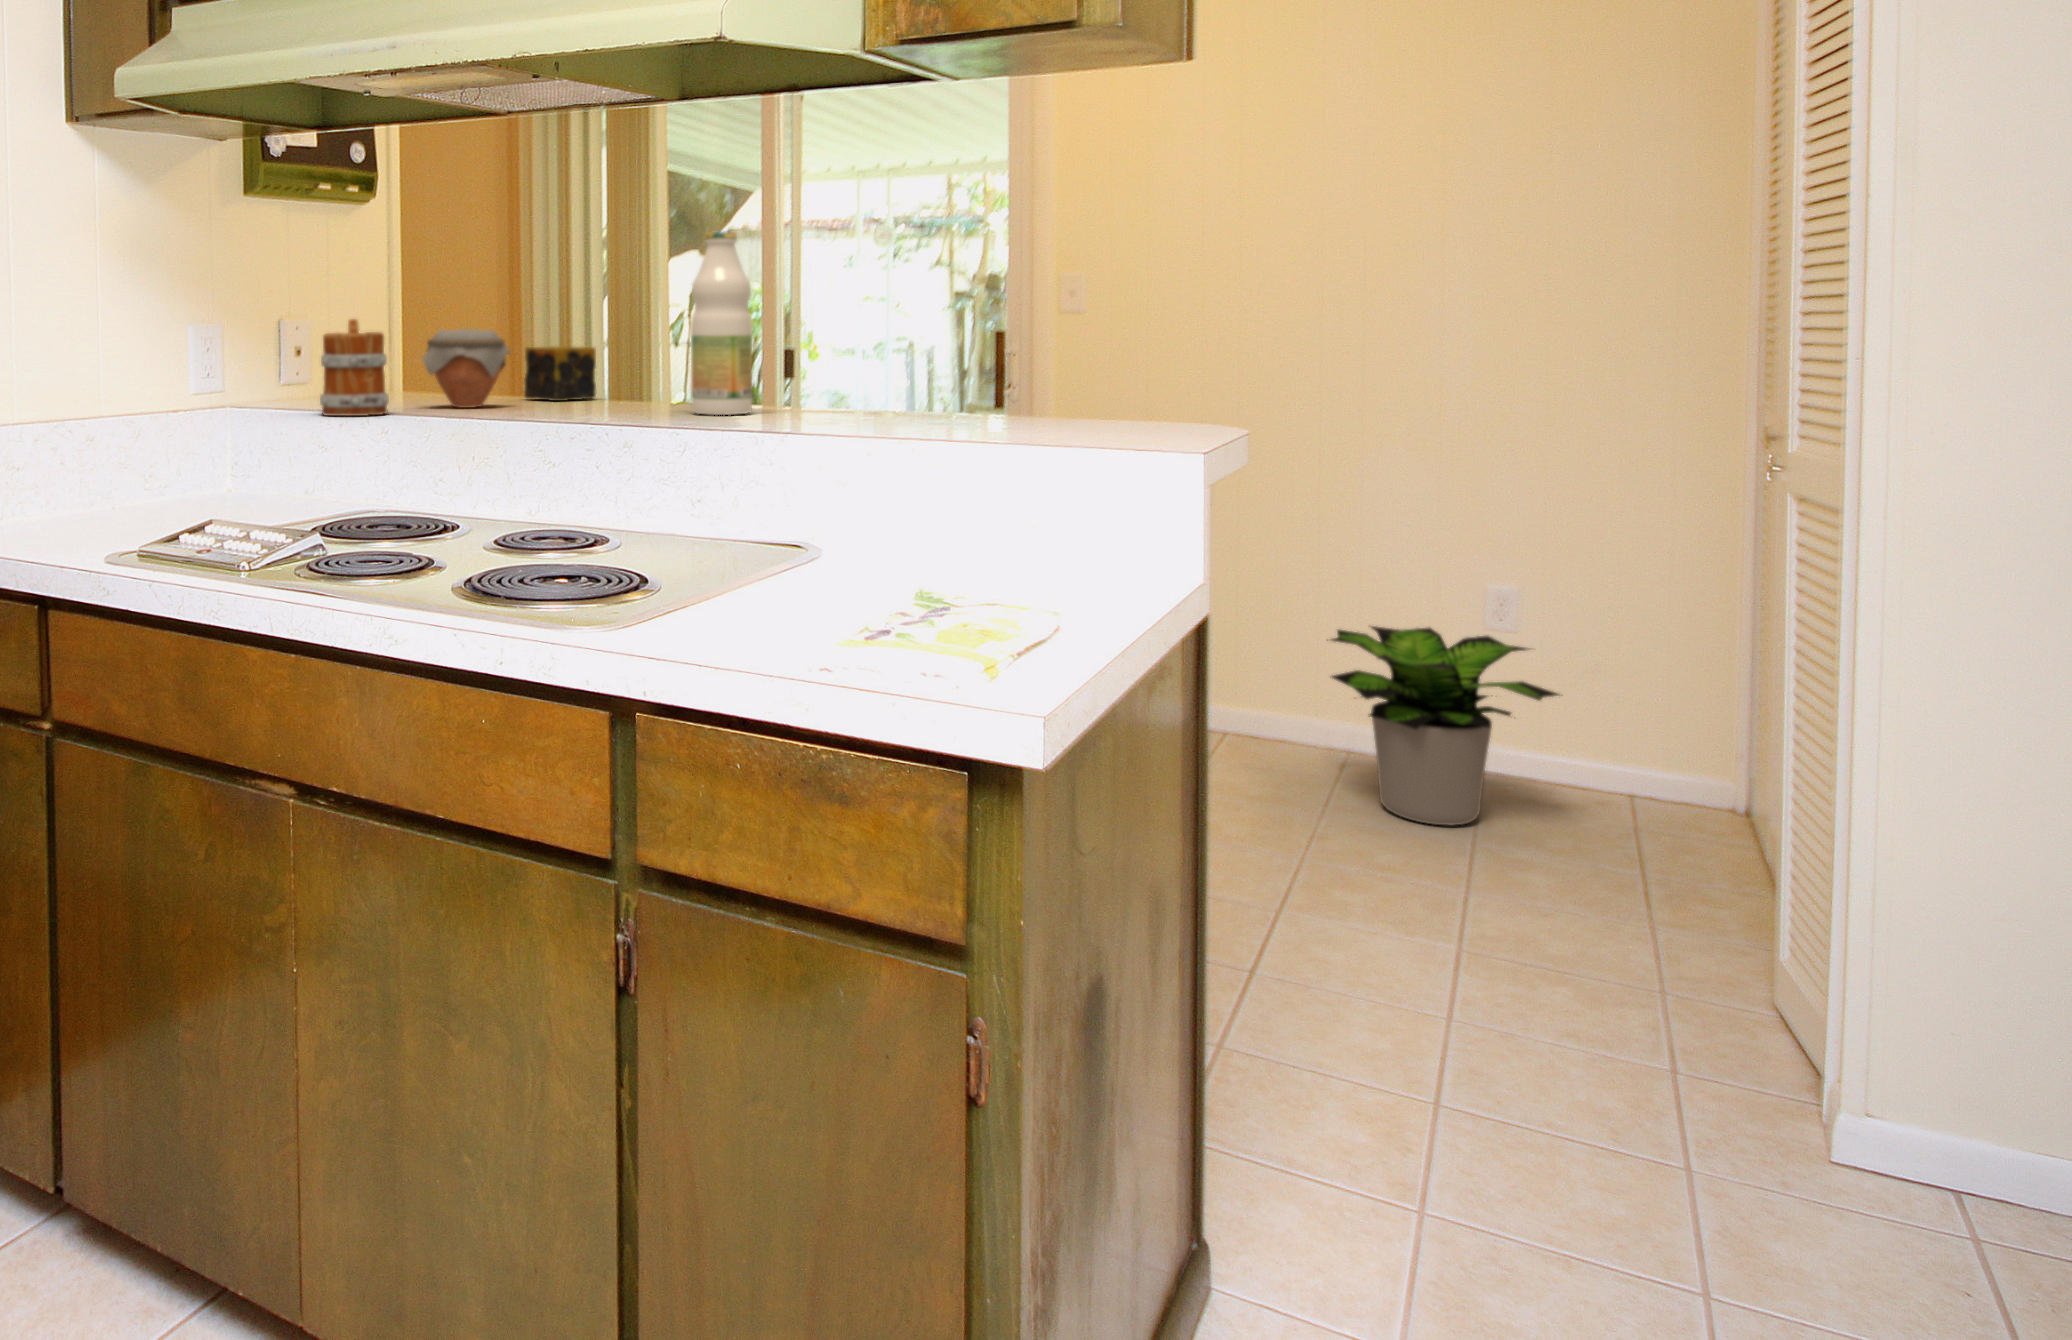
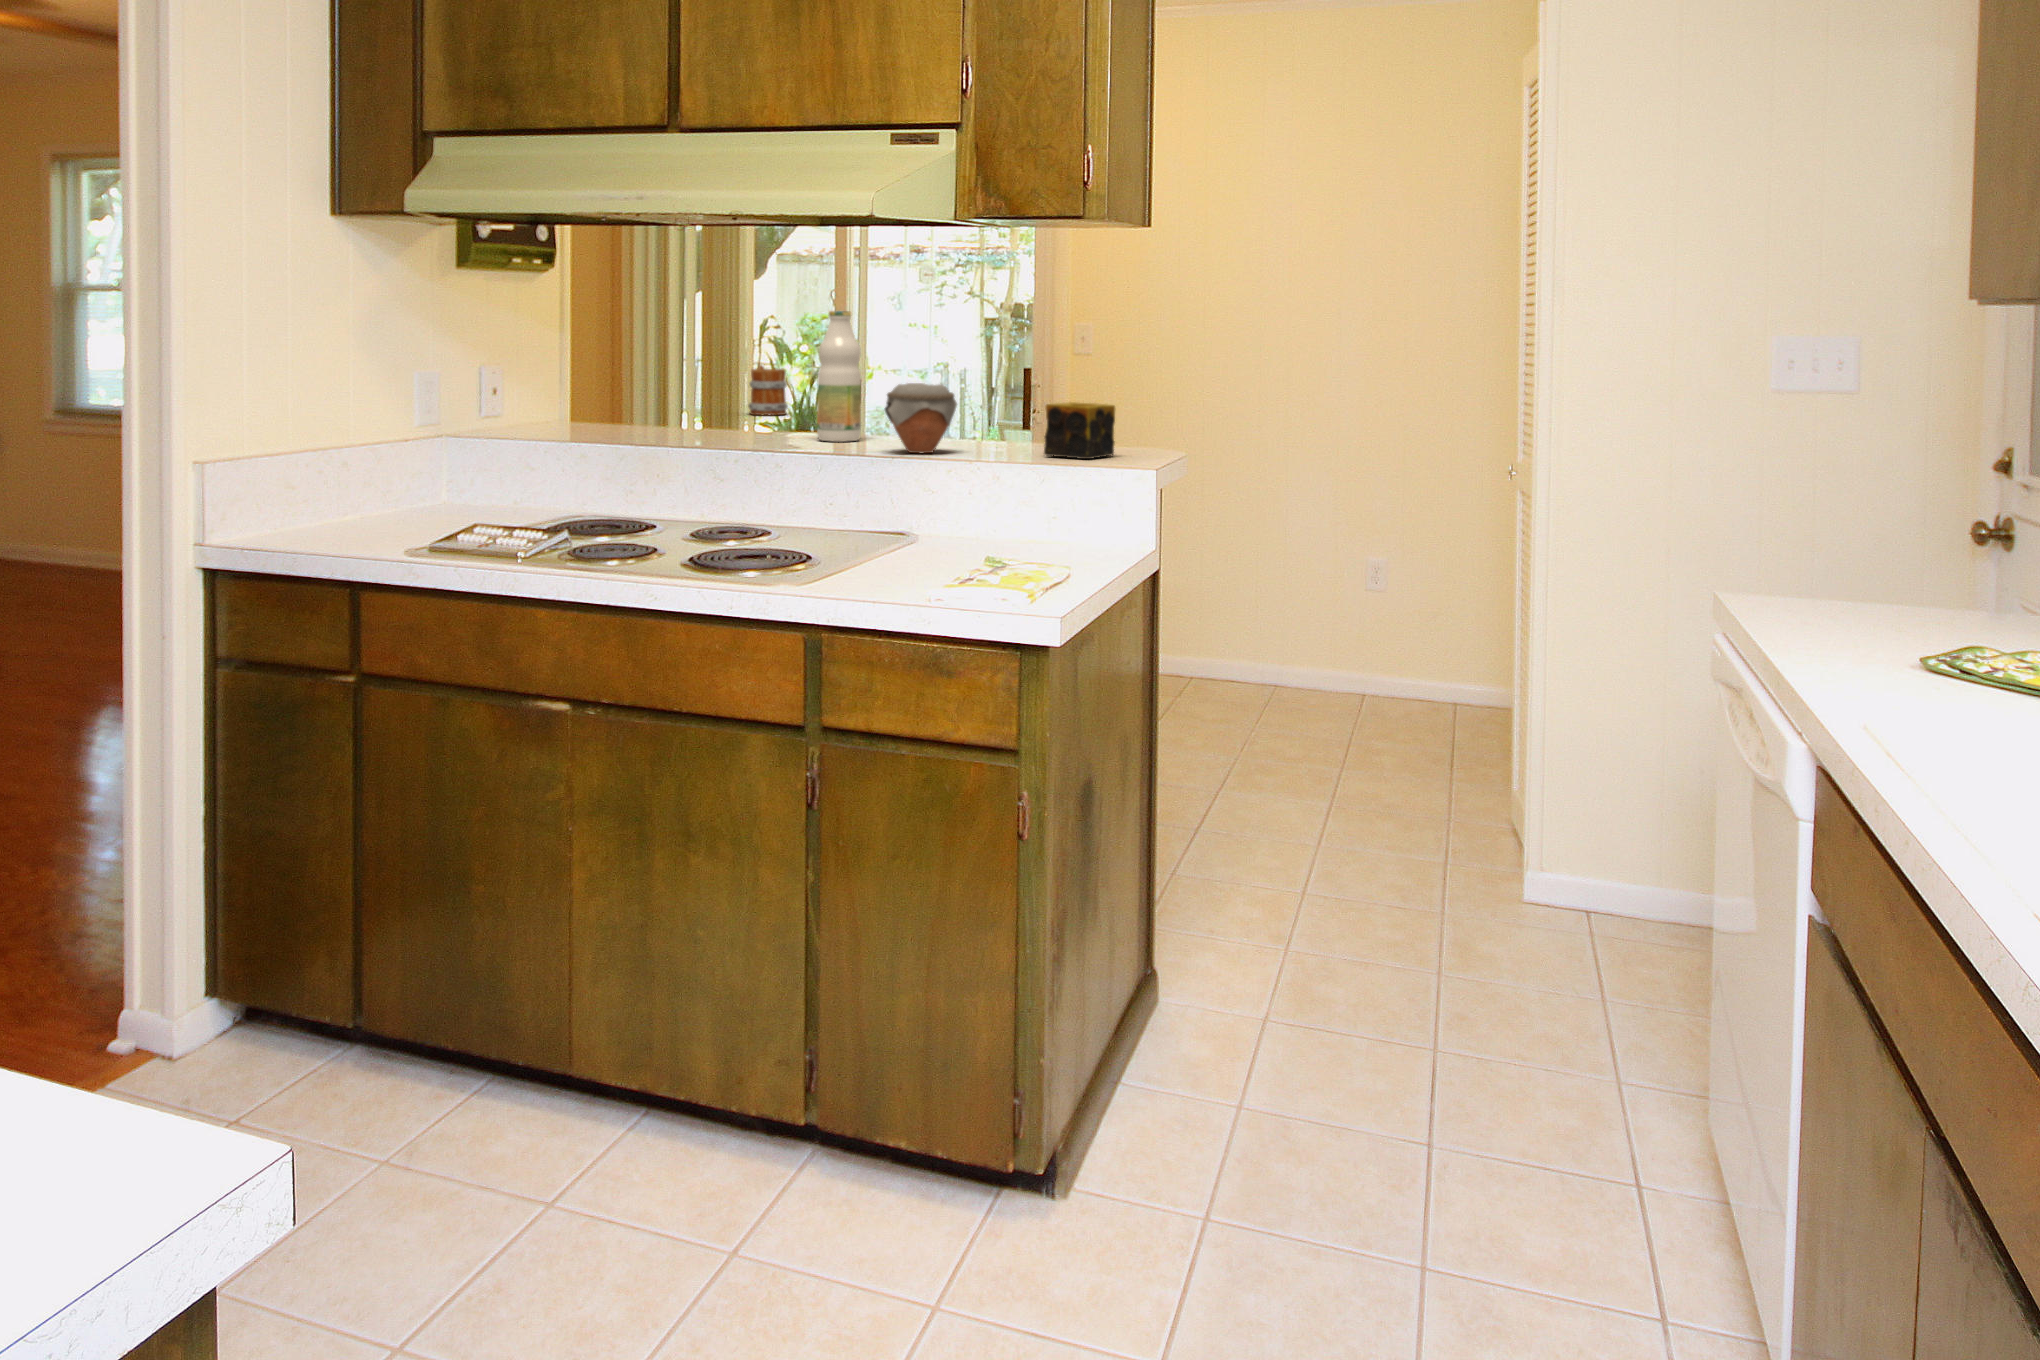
mug: present [320,319,389,416] -> present [748,365,788,416]
jar: present [422,329,510,408] -> present [885,383,957,453]
candle: present [524,346,596,401] -> present [1044,402,1115,459]
potted plant: present [1332,626,1559,826] -> none [1251,586,1402,726]

